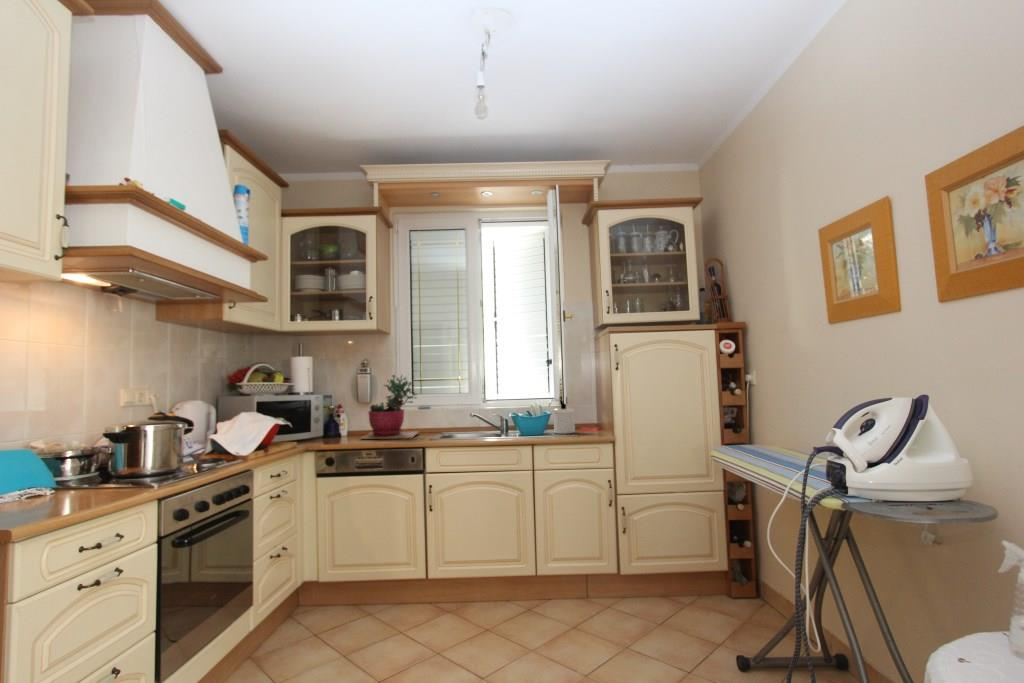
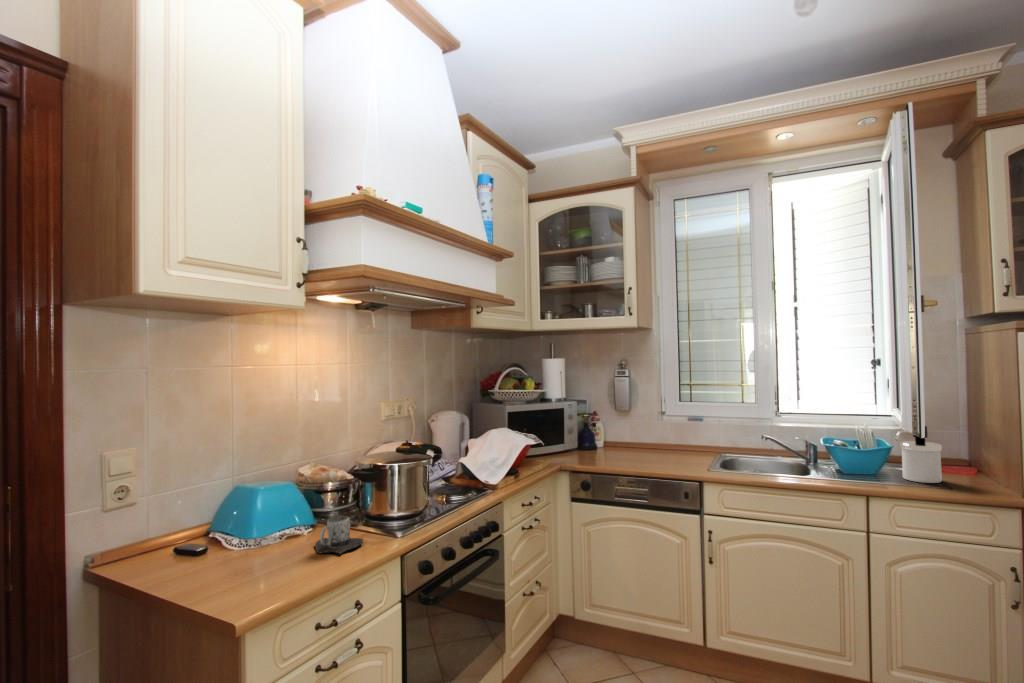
succulent plant: present [361,375,418,439] -> none [618,382,692,466]
mug: none [64,471,120,502] -> present [315,516,363,554]

